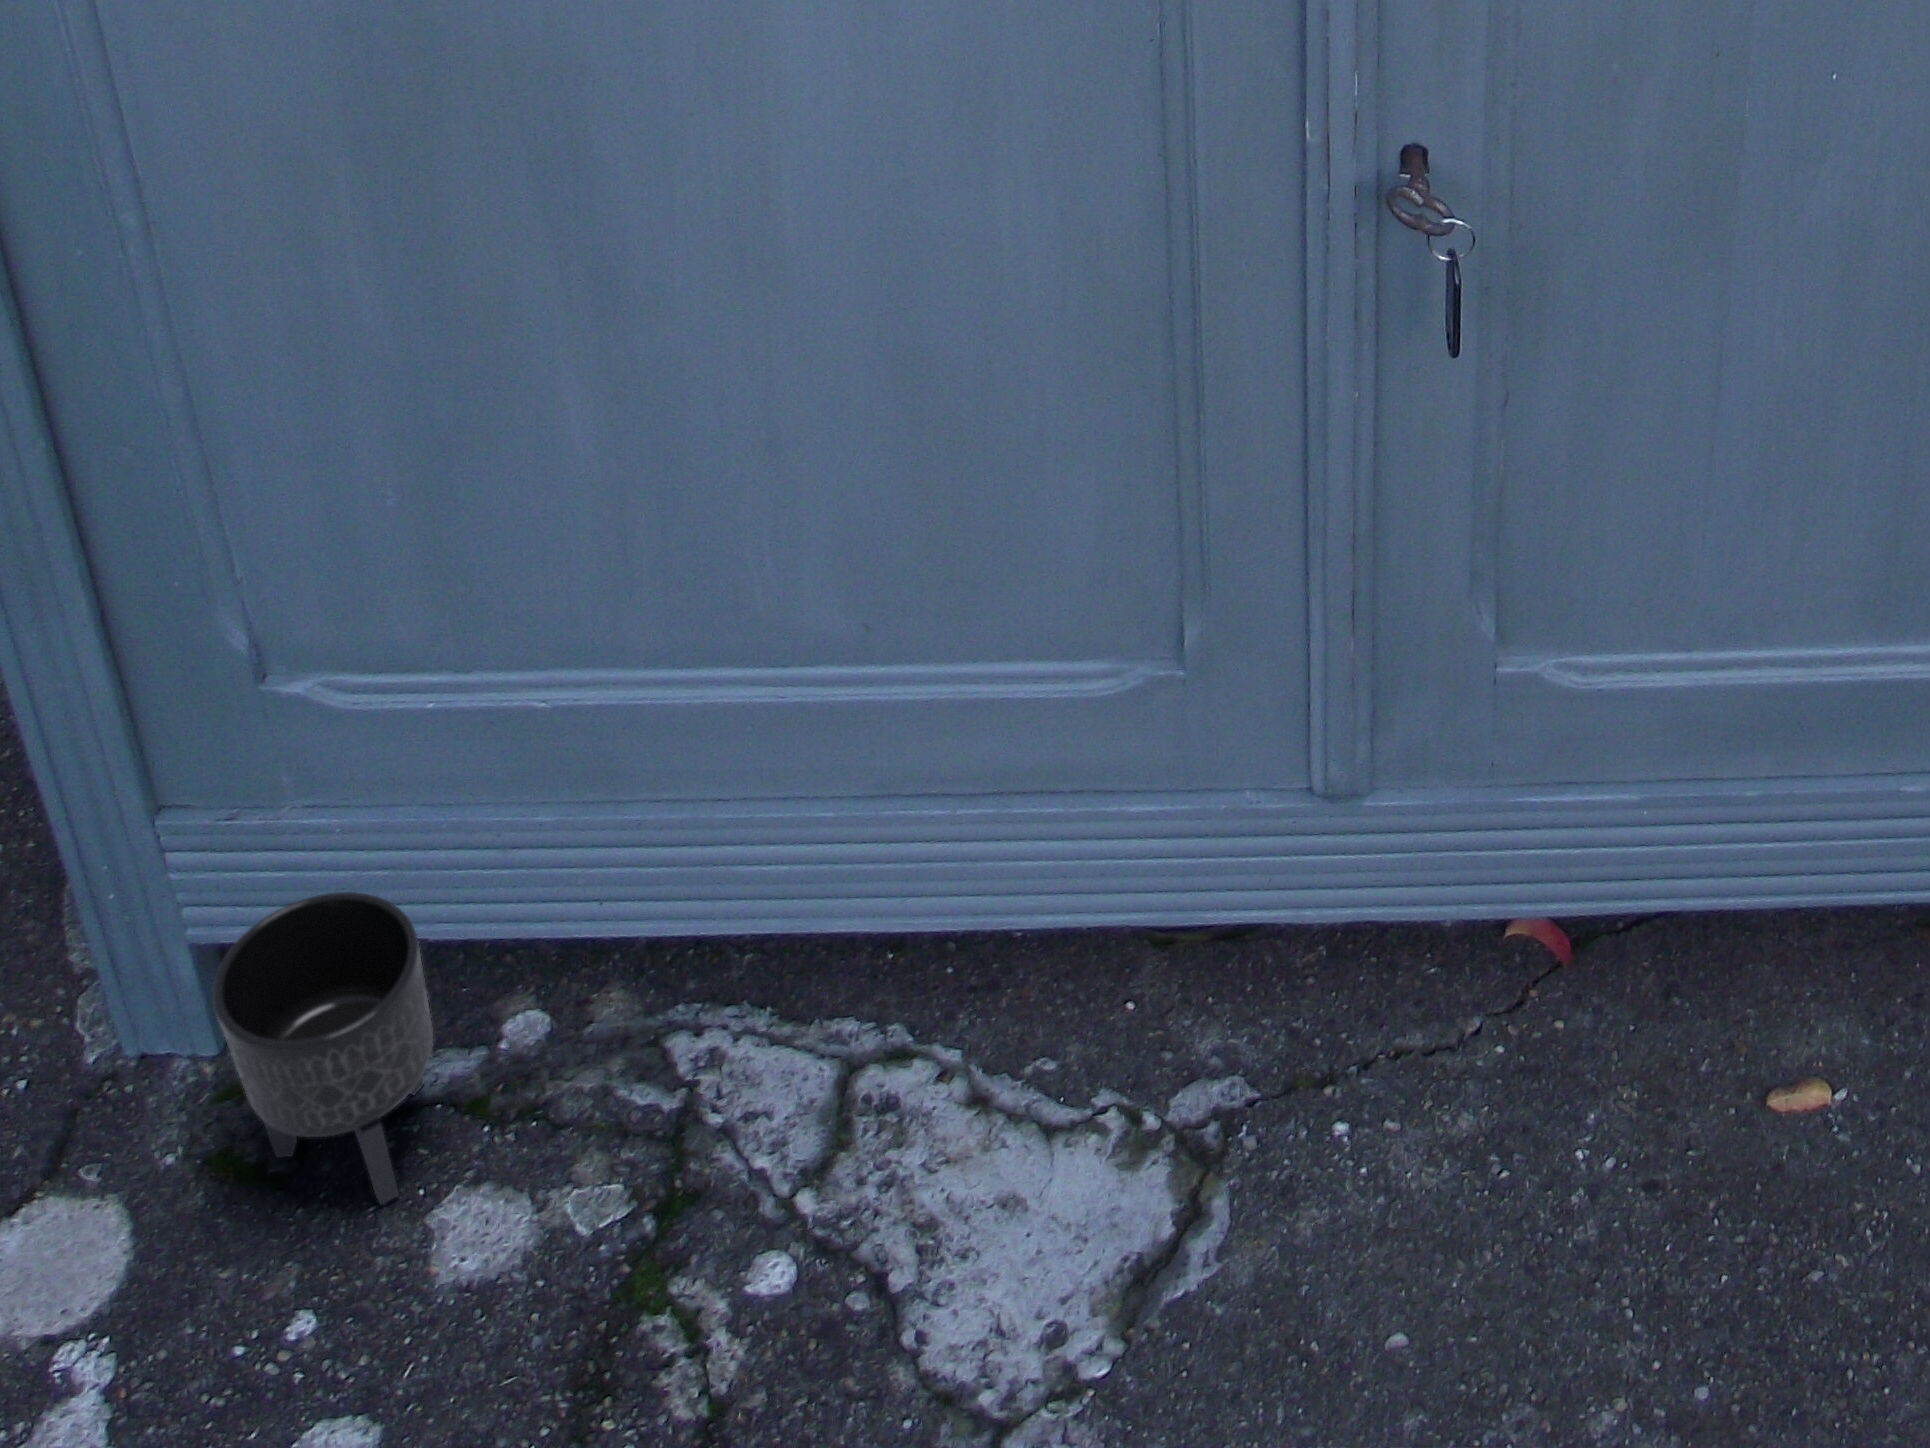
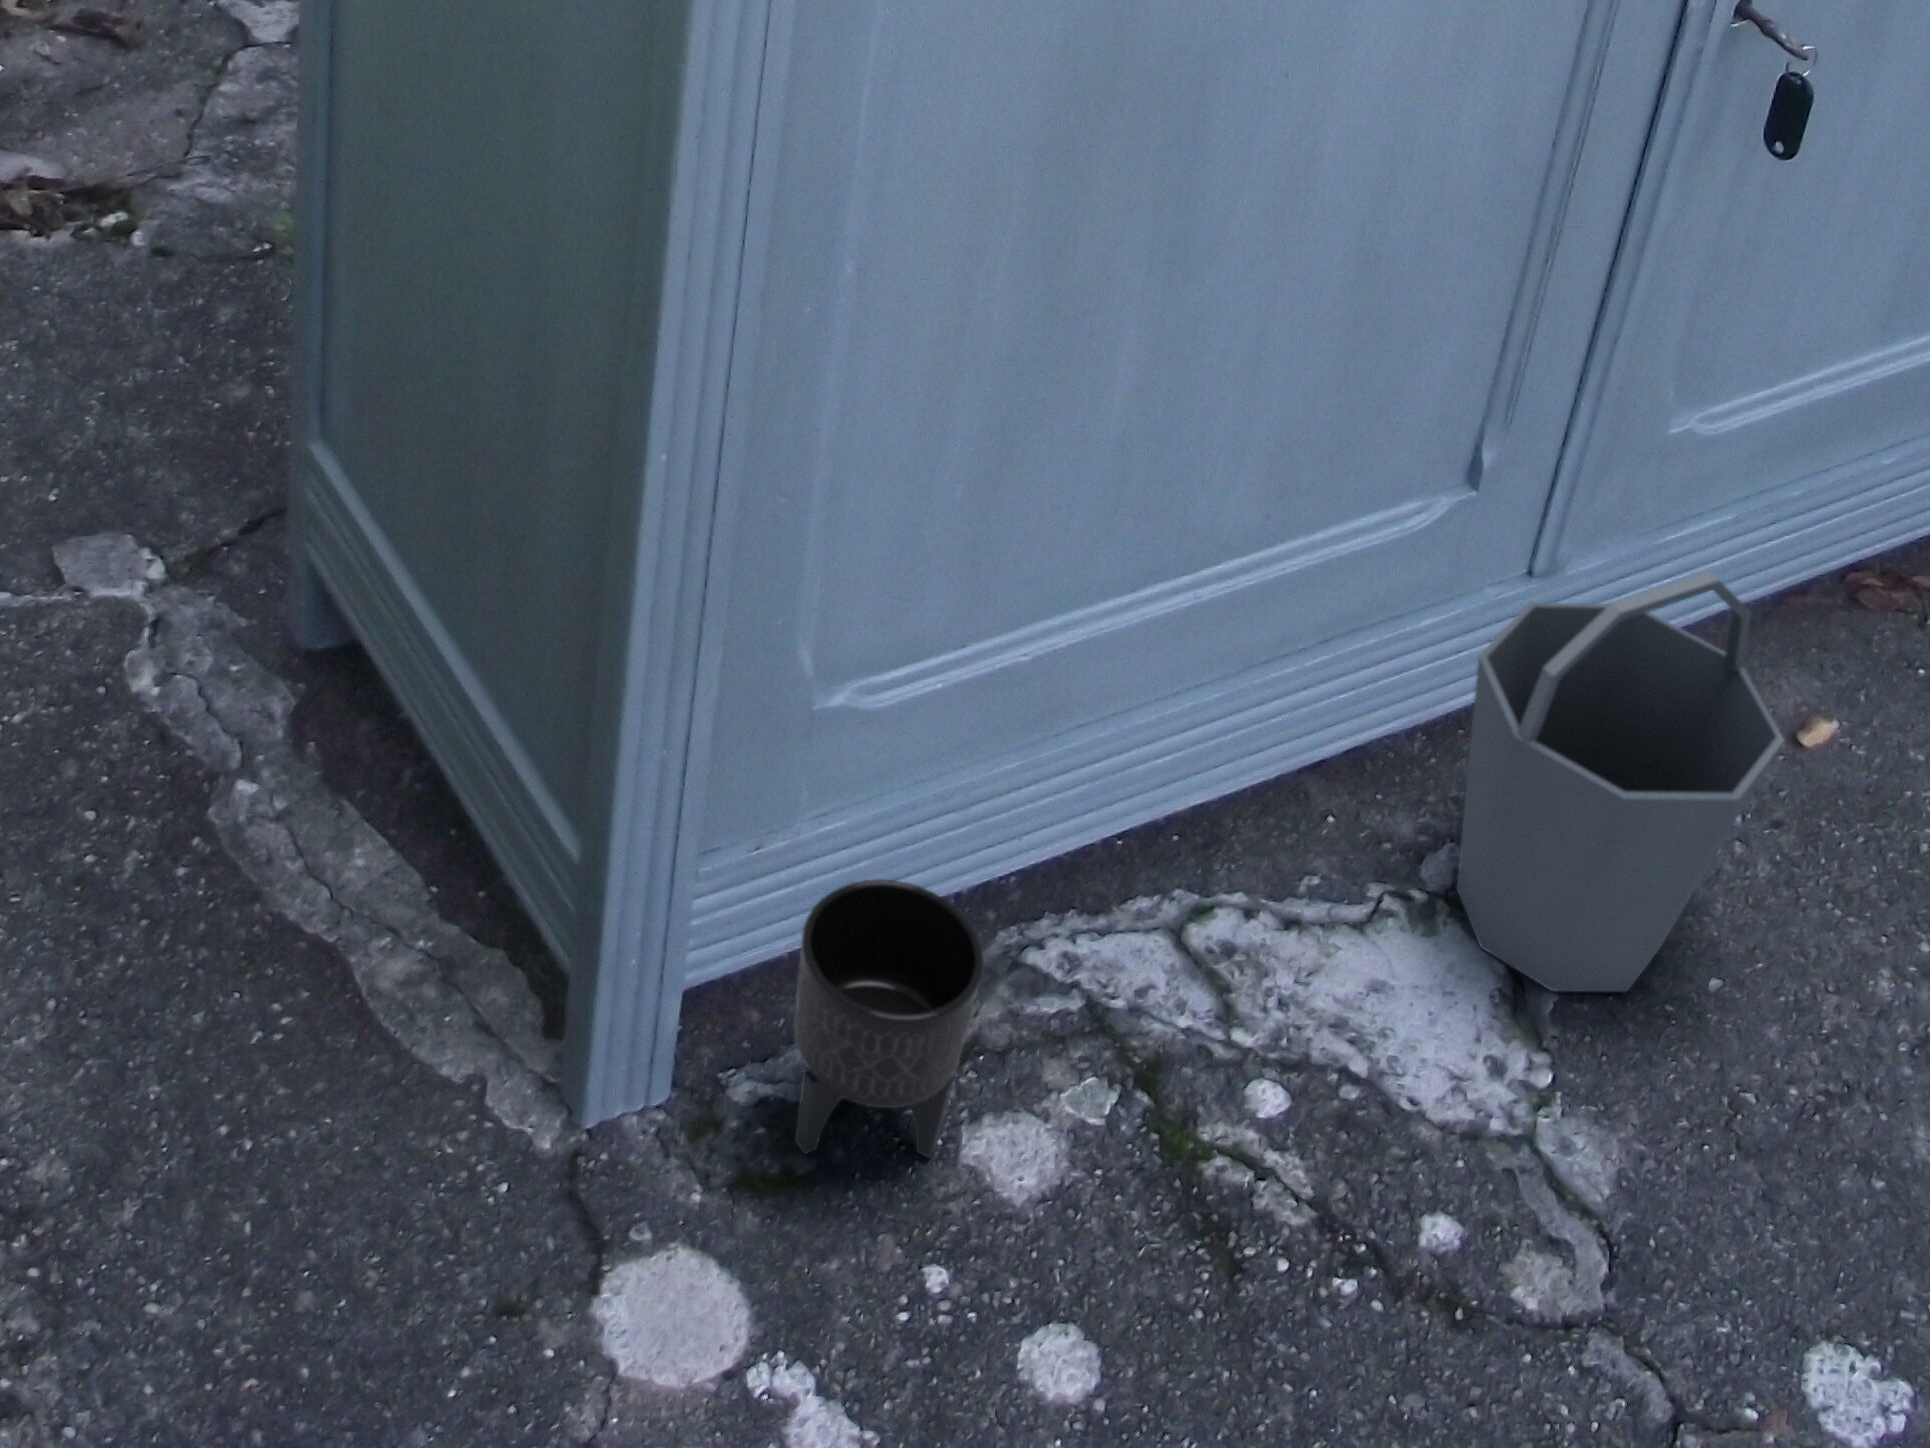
bucket: none [1088,818,1448,1306] -> present [1457,572,1784,992]

